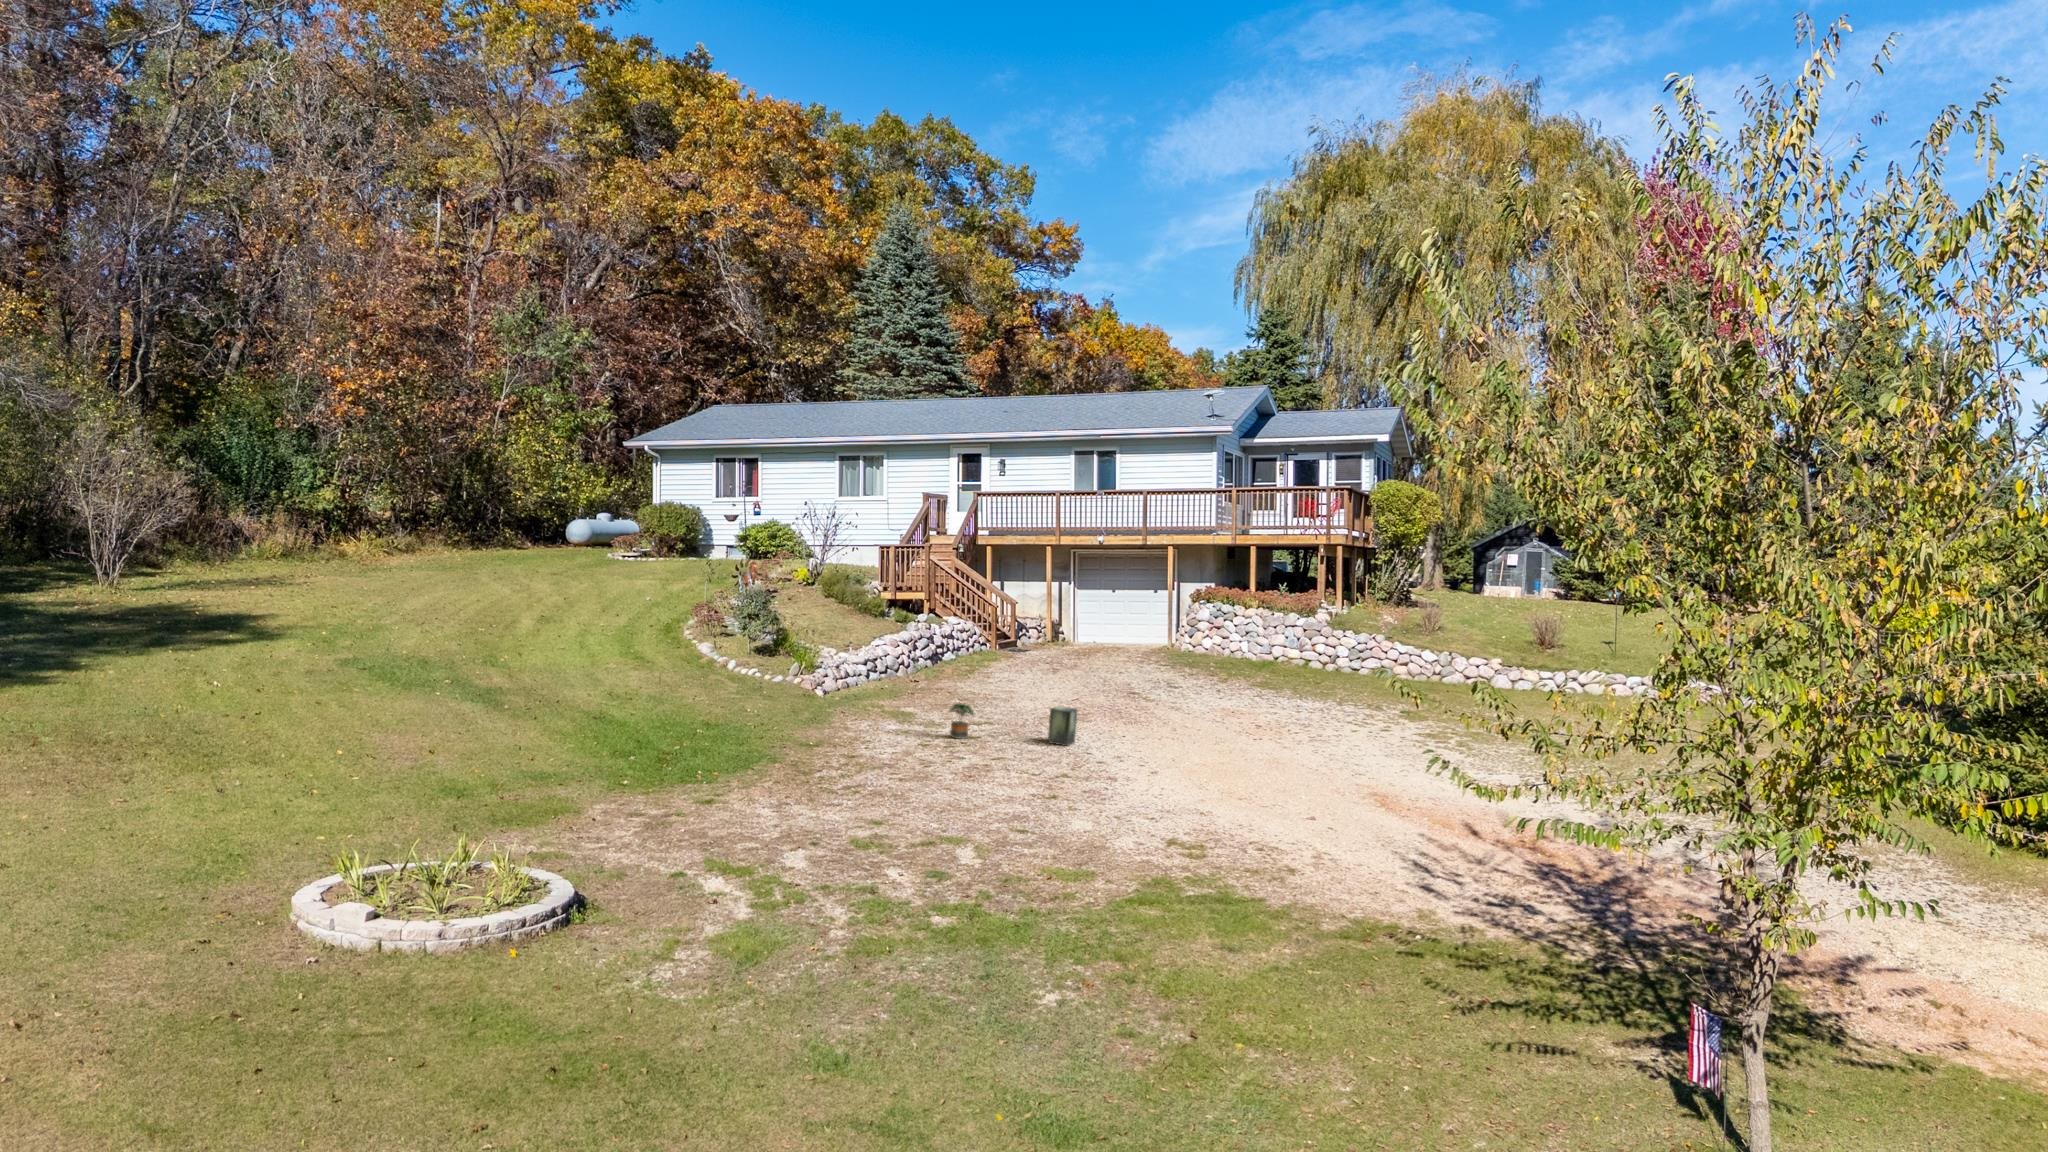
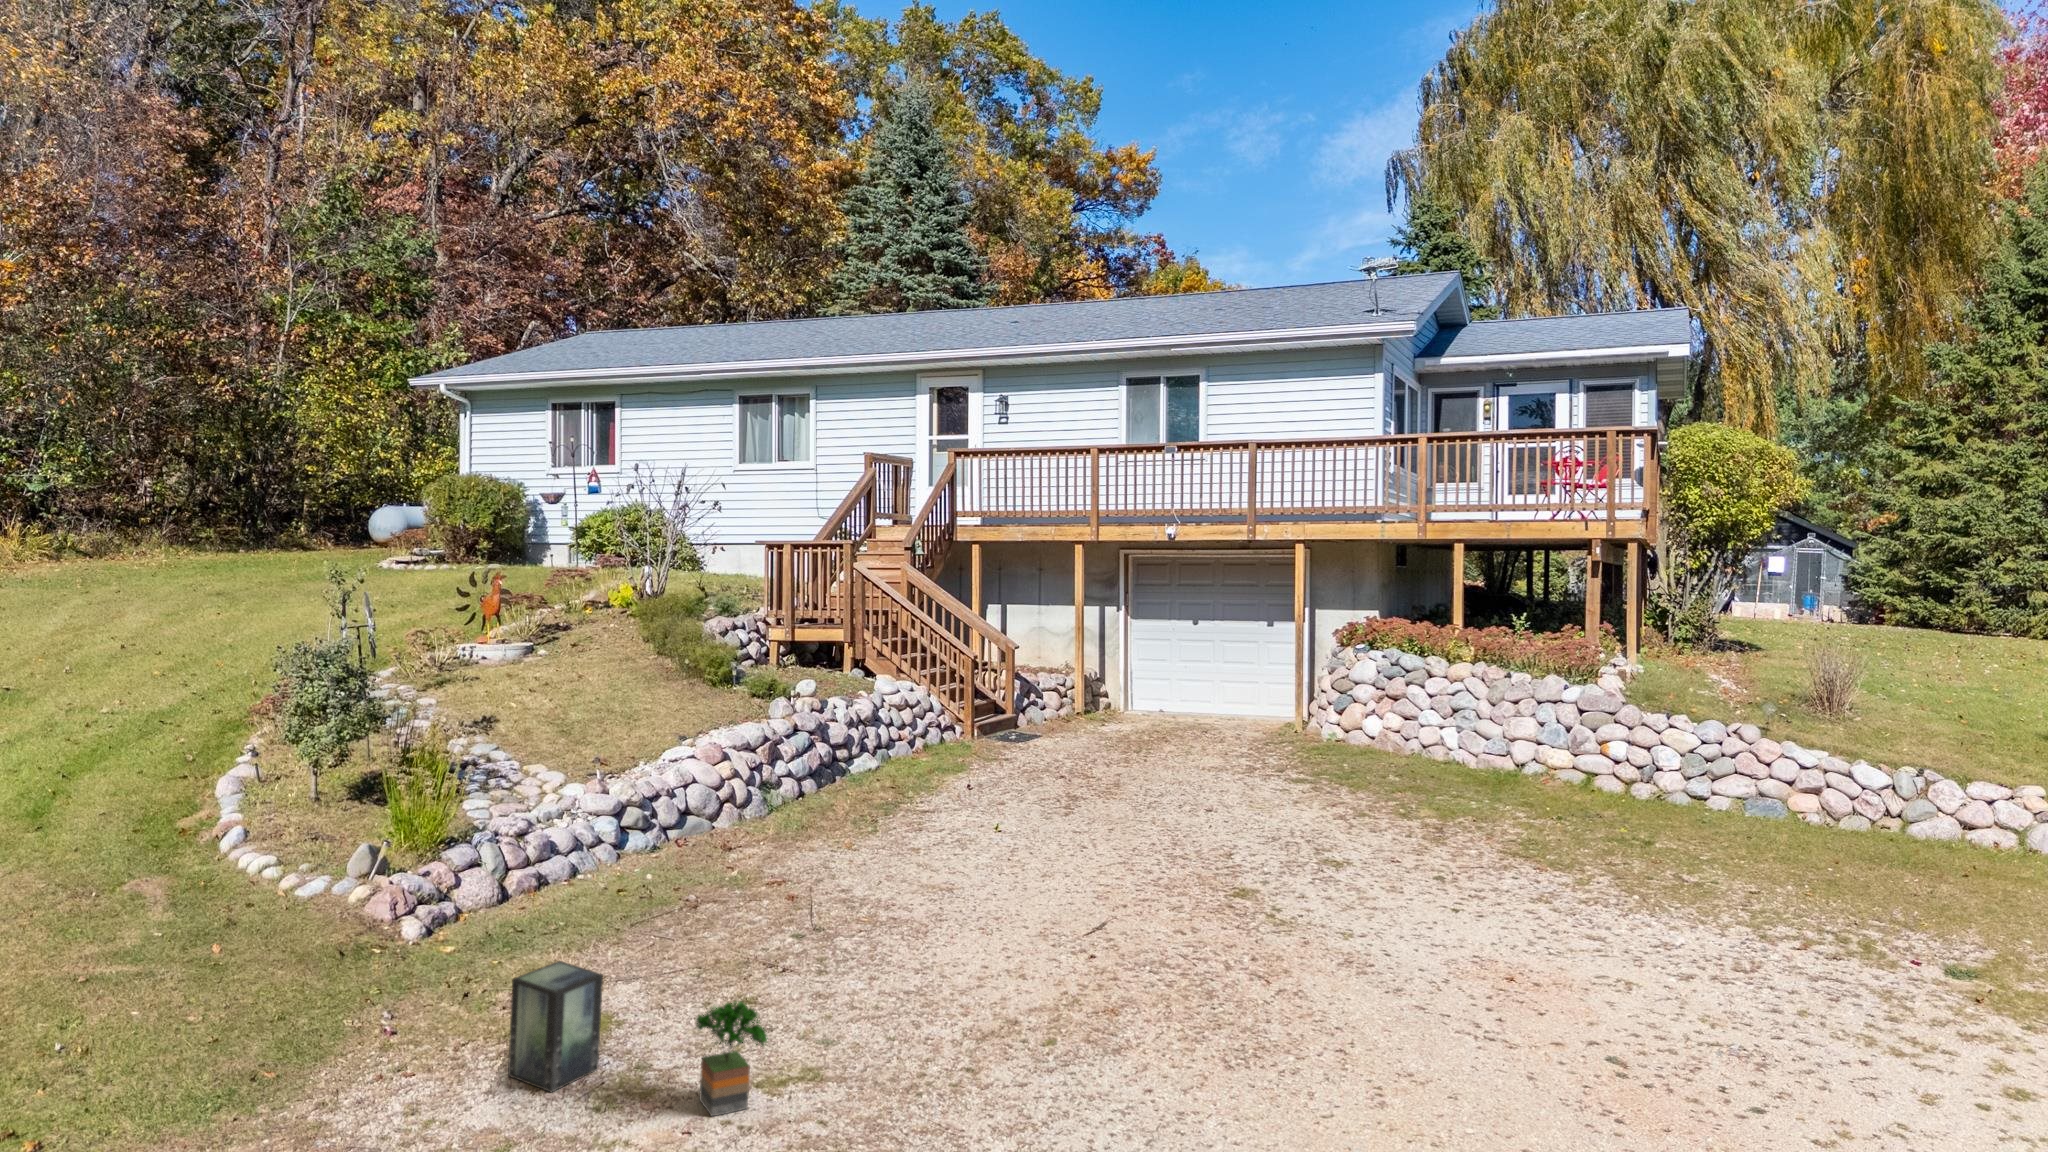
storage box: present [1048,706,1077,746] -> present [508,961,603,1092]

